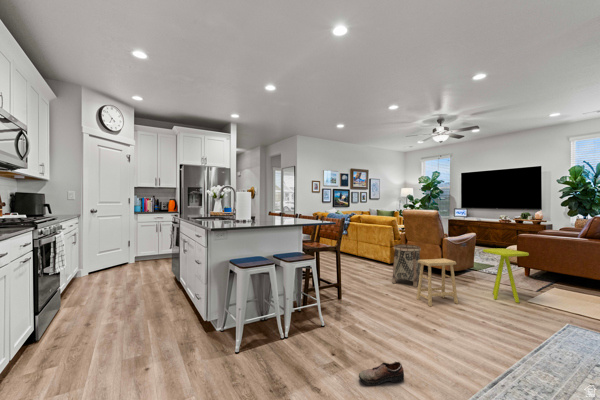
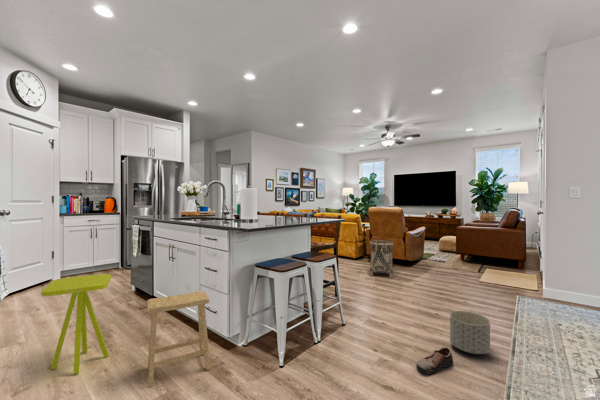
side table: present [483,248,529,303] -> present [41,274,111,374]
footstool: present [417,258,458,306] -> present [147,291,210,387]
planter: none [417,326,459,377] -> present [450,311,490,354]

